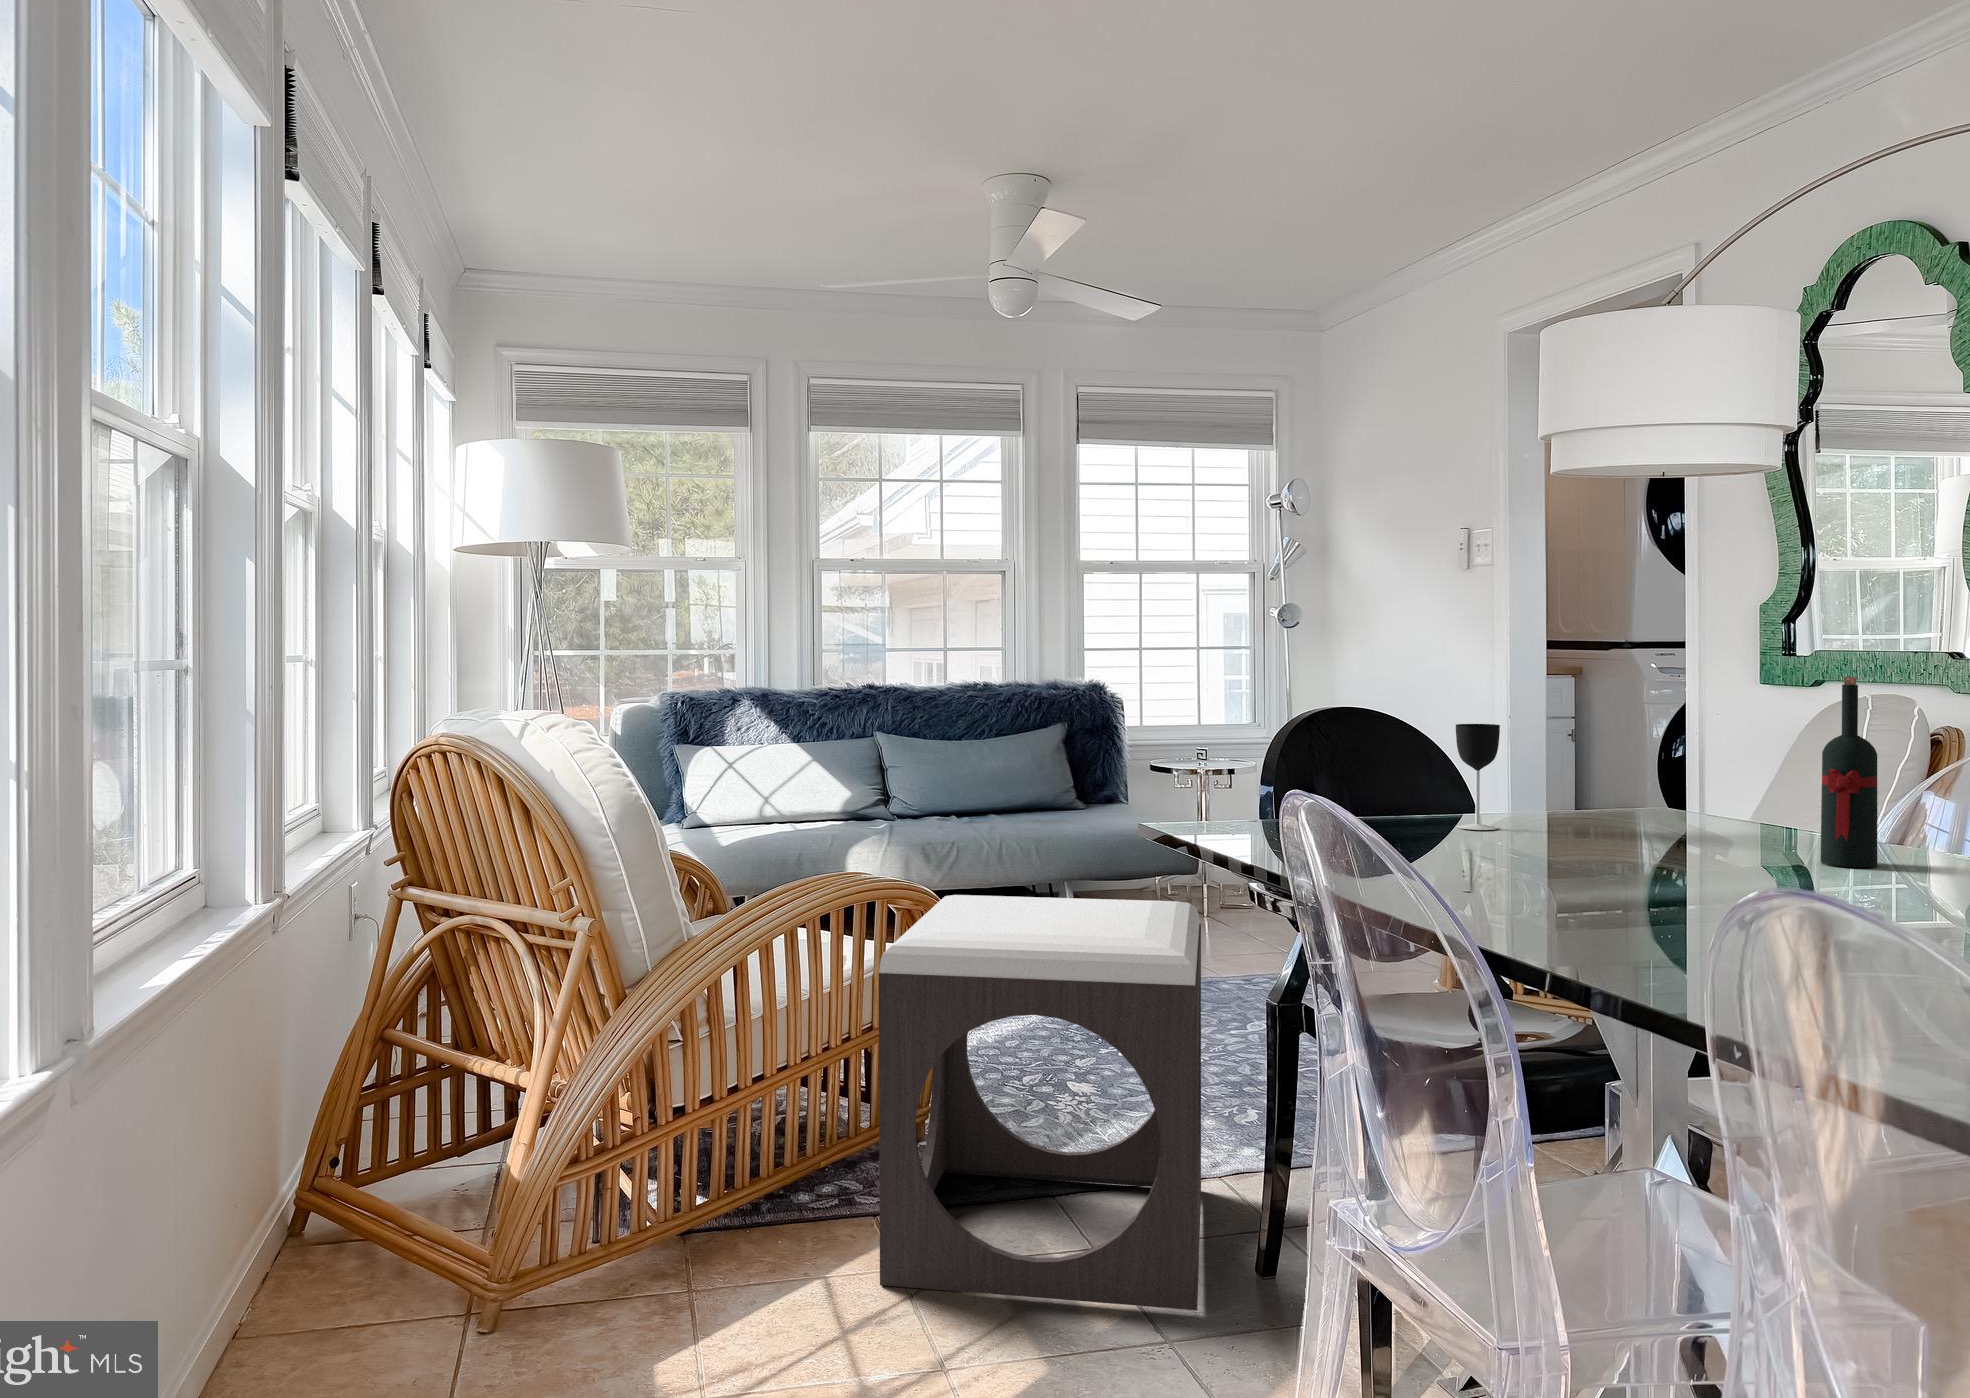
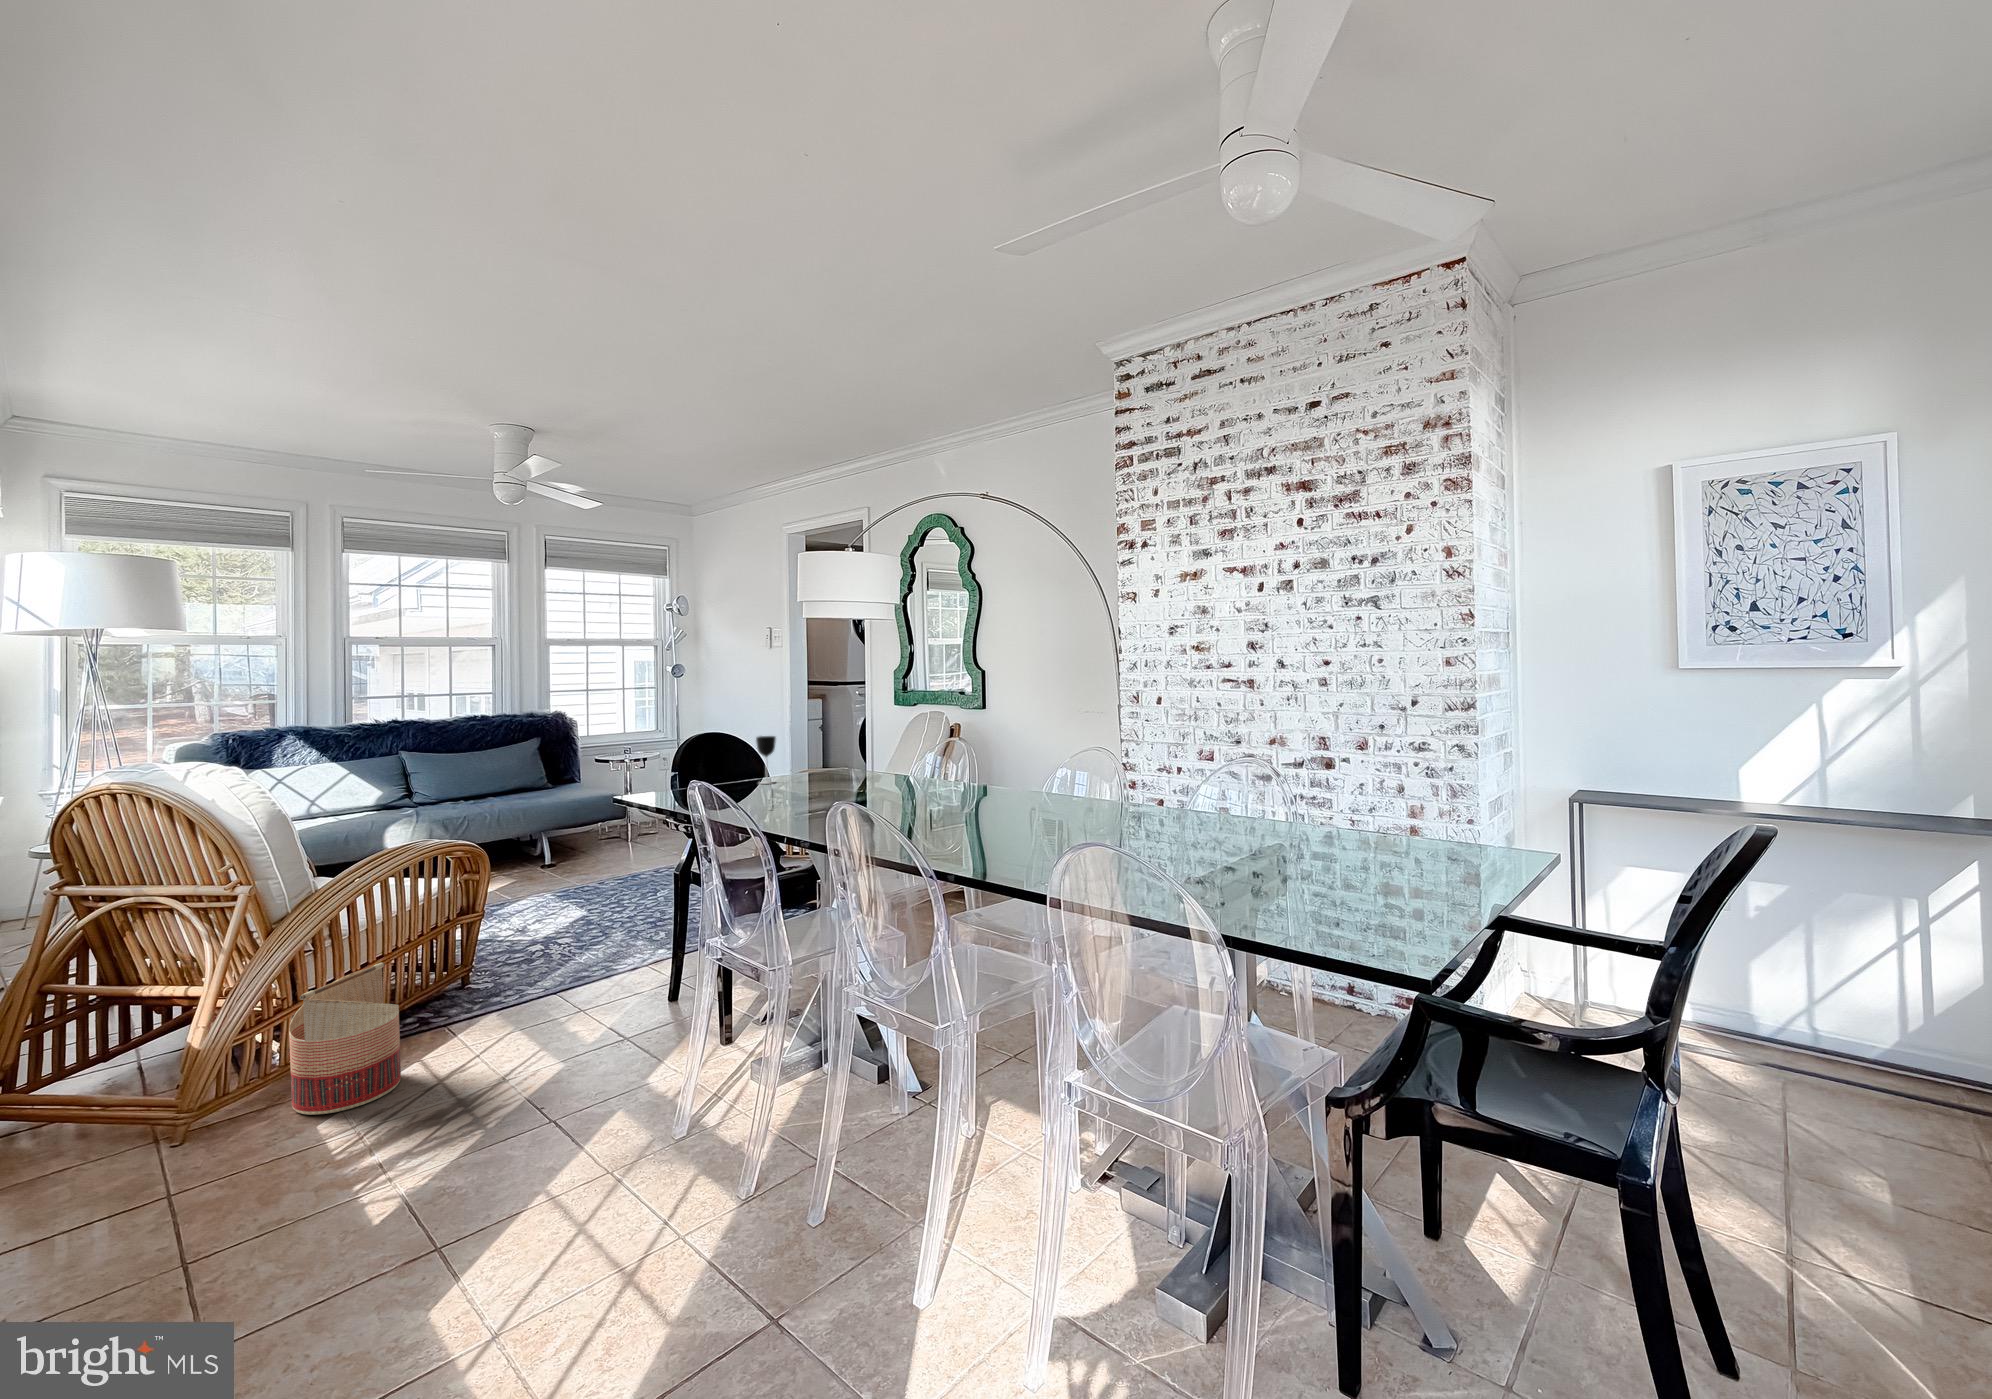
wine bottle: present [1821,677,1878,867] -> none [896,713,915,787]
footstool: present [879,895,1201,1310] -> none [451,833,638,1056]
basket: none [635,1086,791,1345] -> present [289,963,401,1115]

